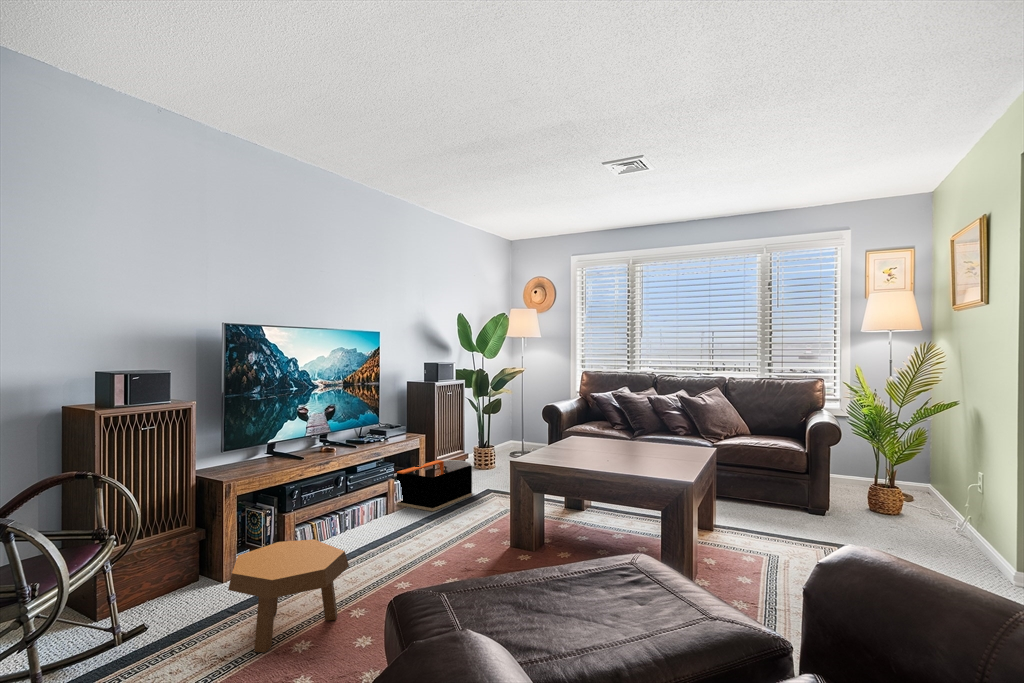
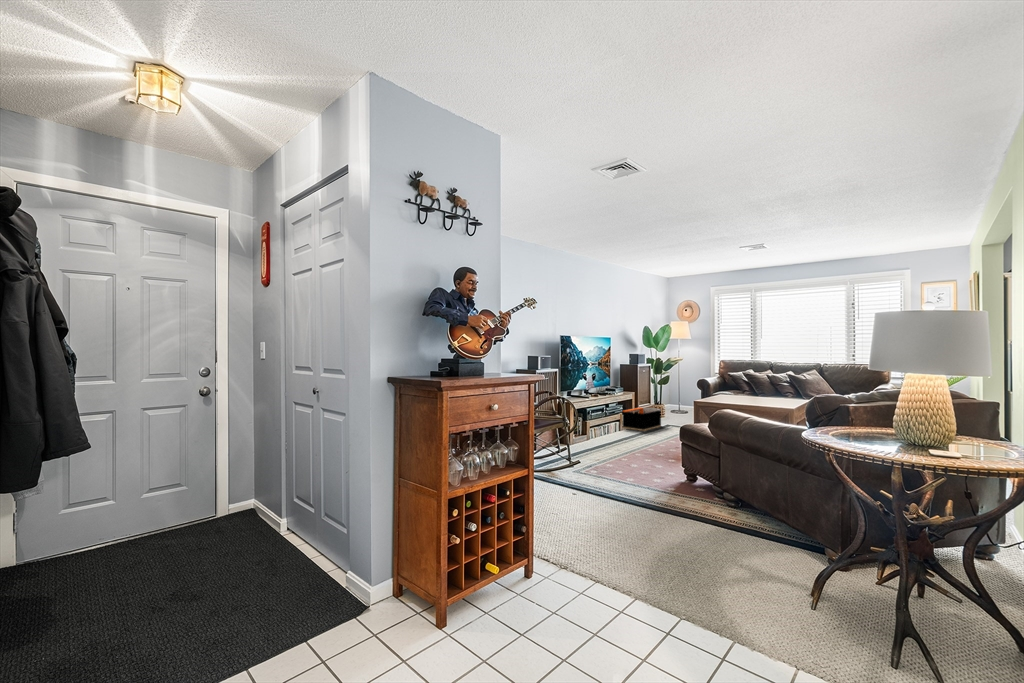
footstool: present [228,539,349,652] -> none [587,428,633,463]

